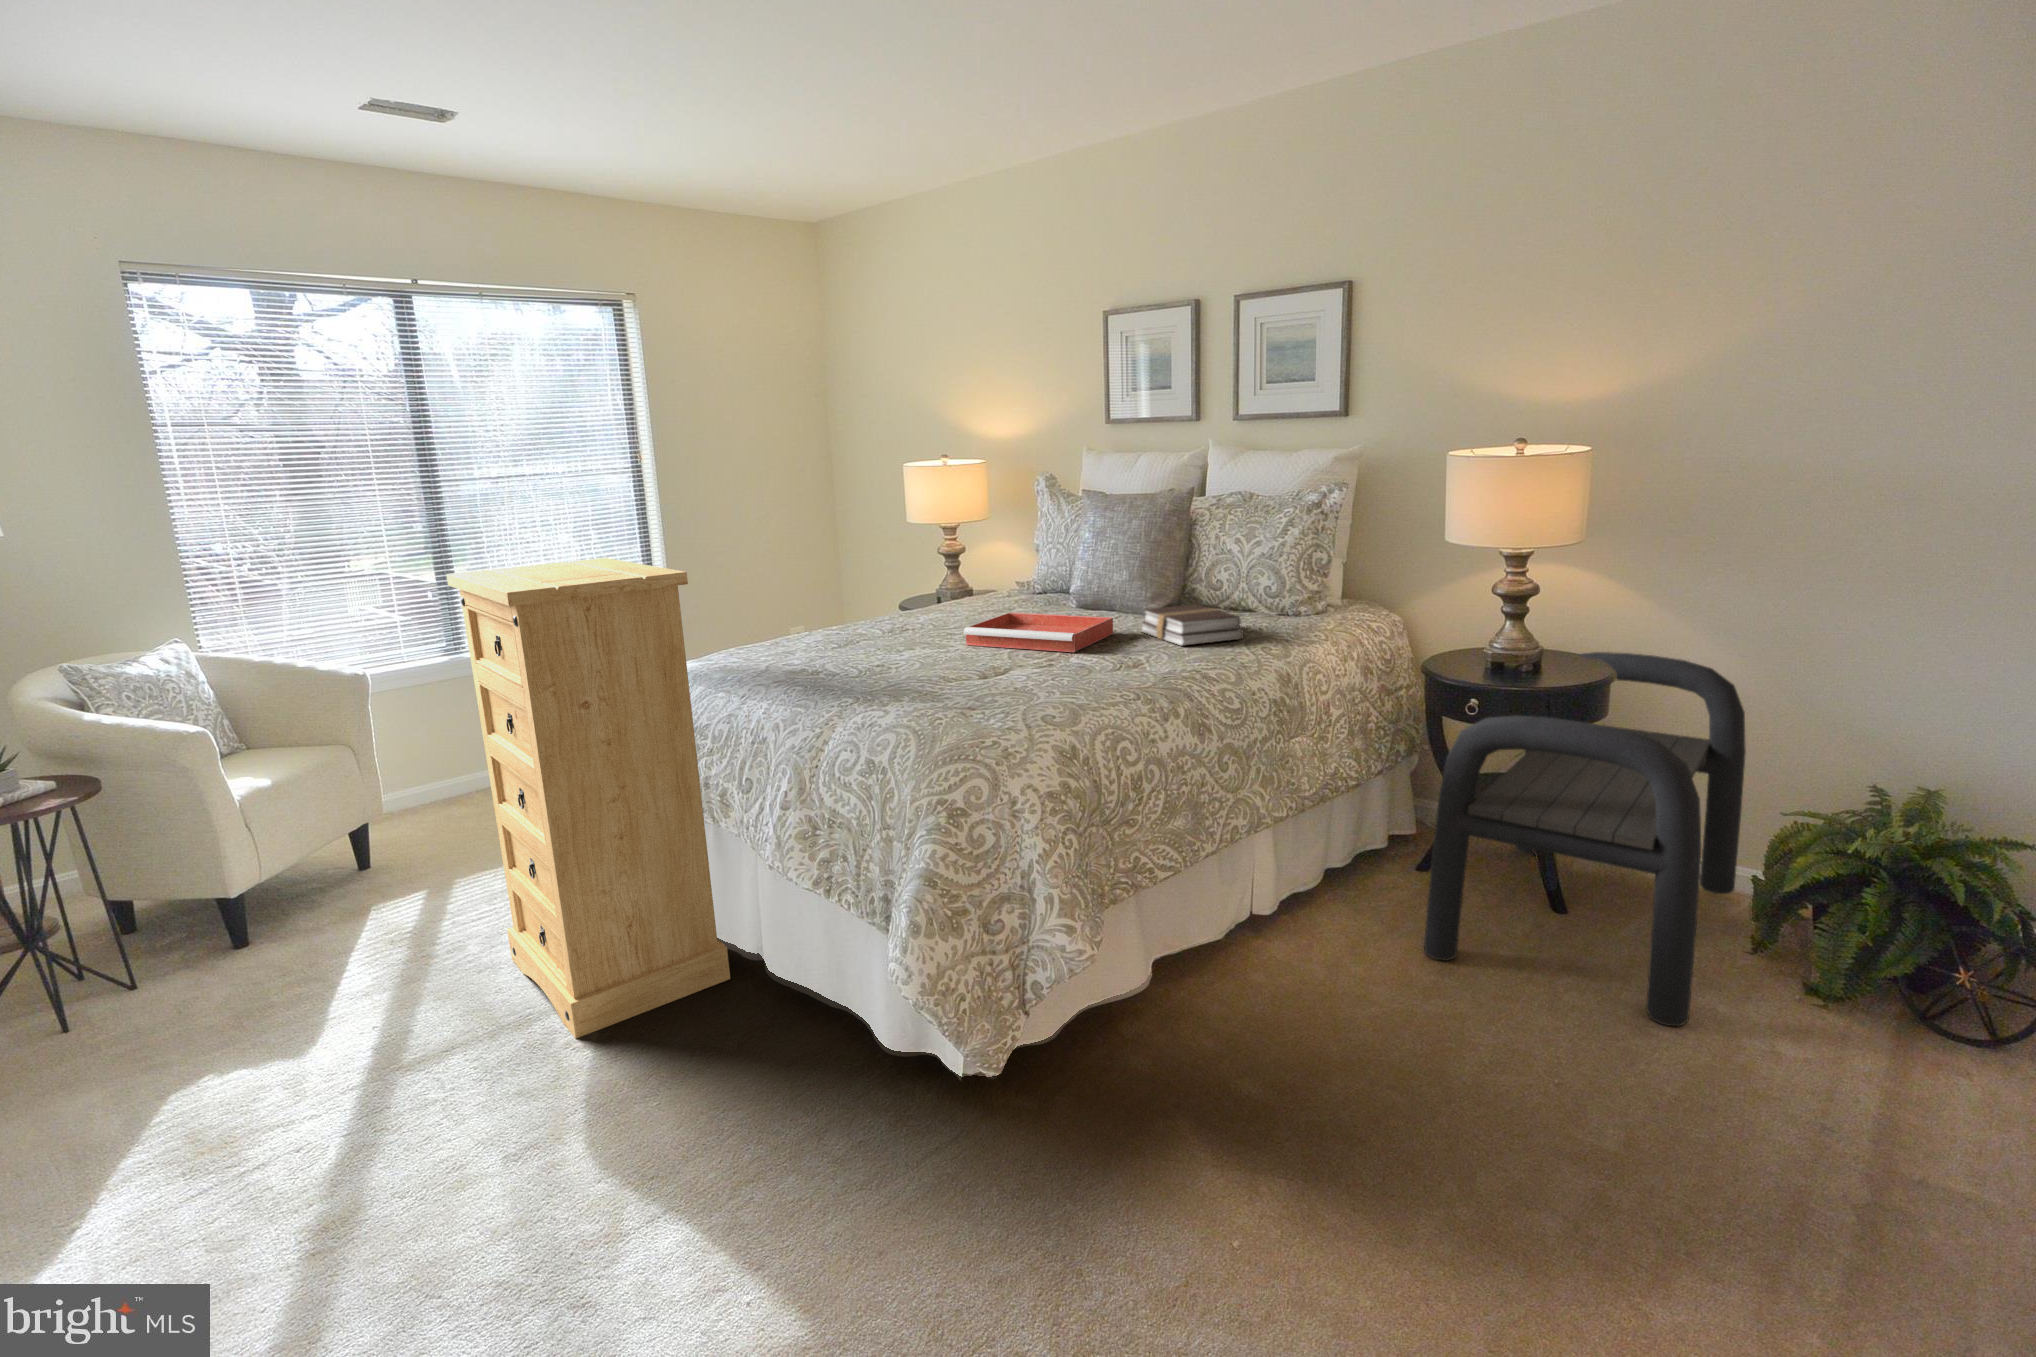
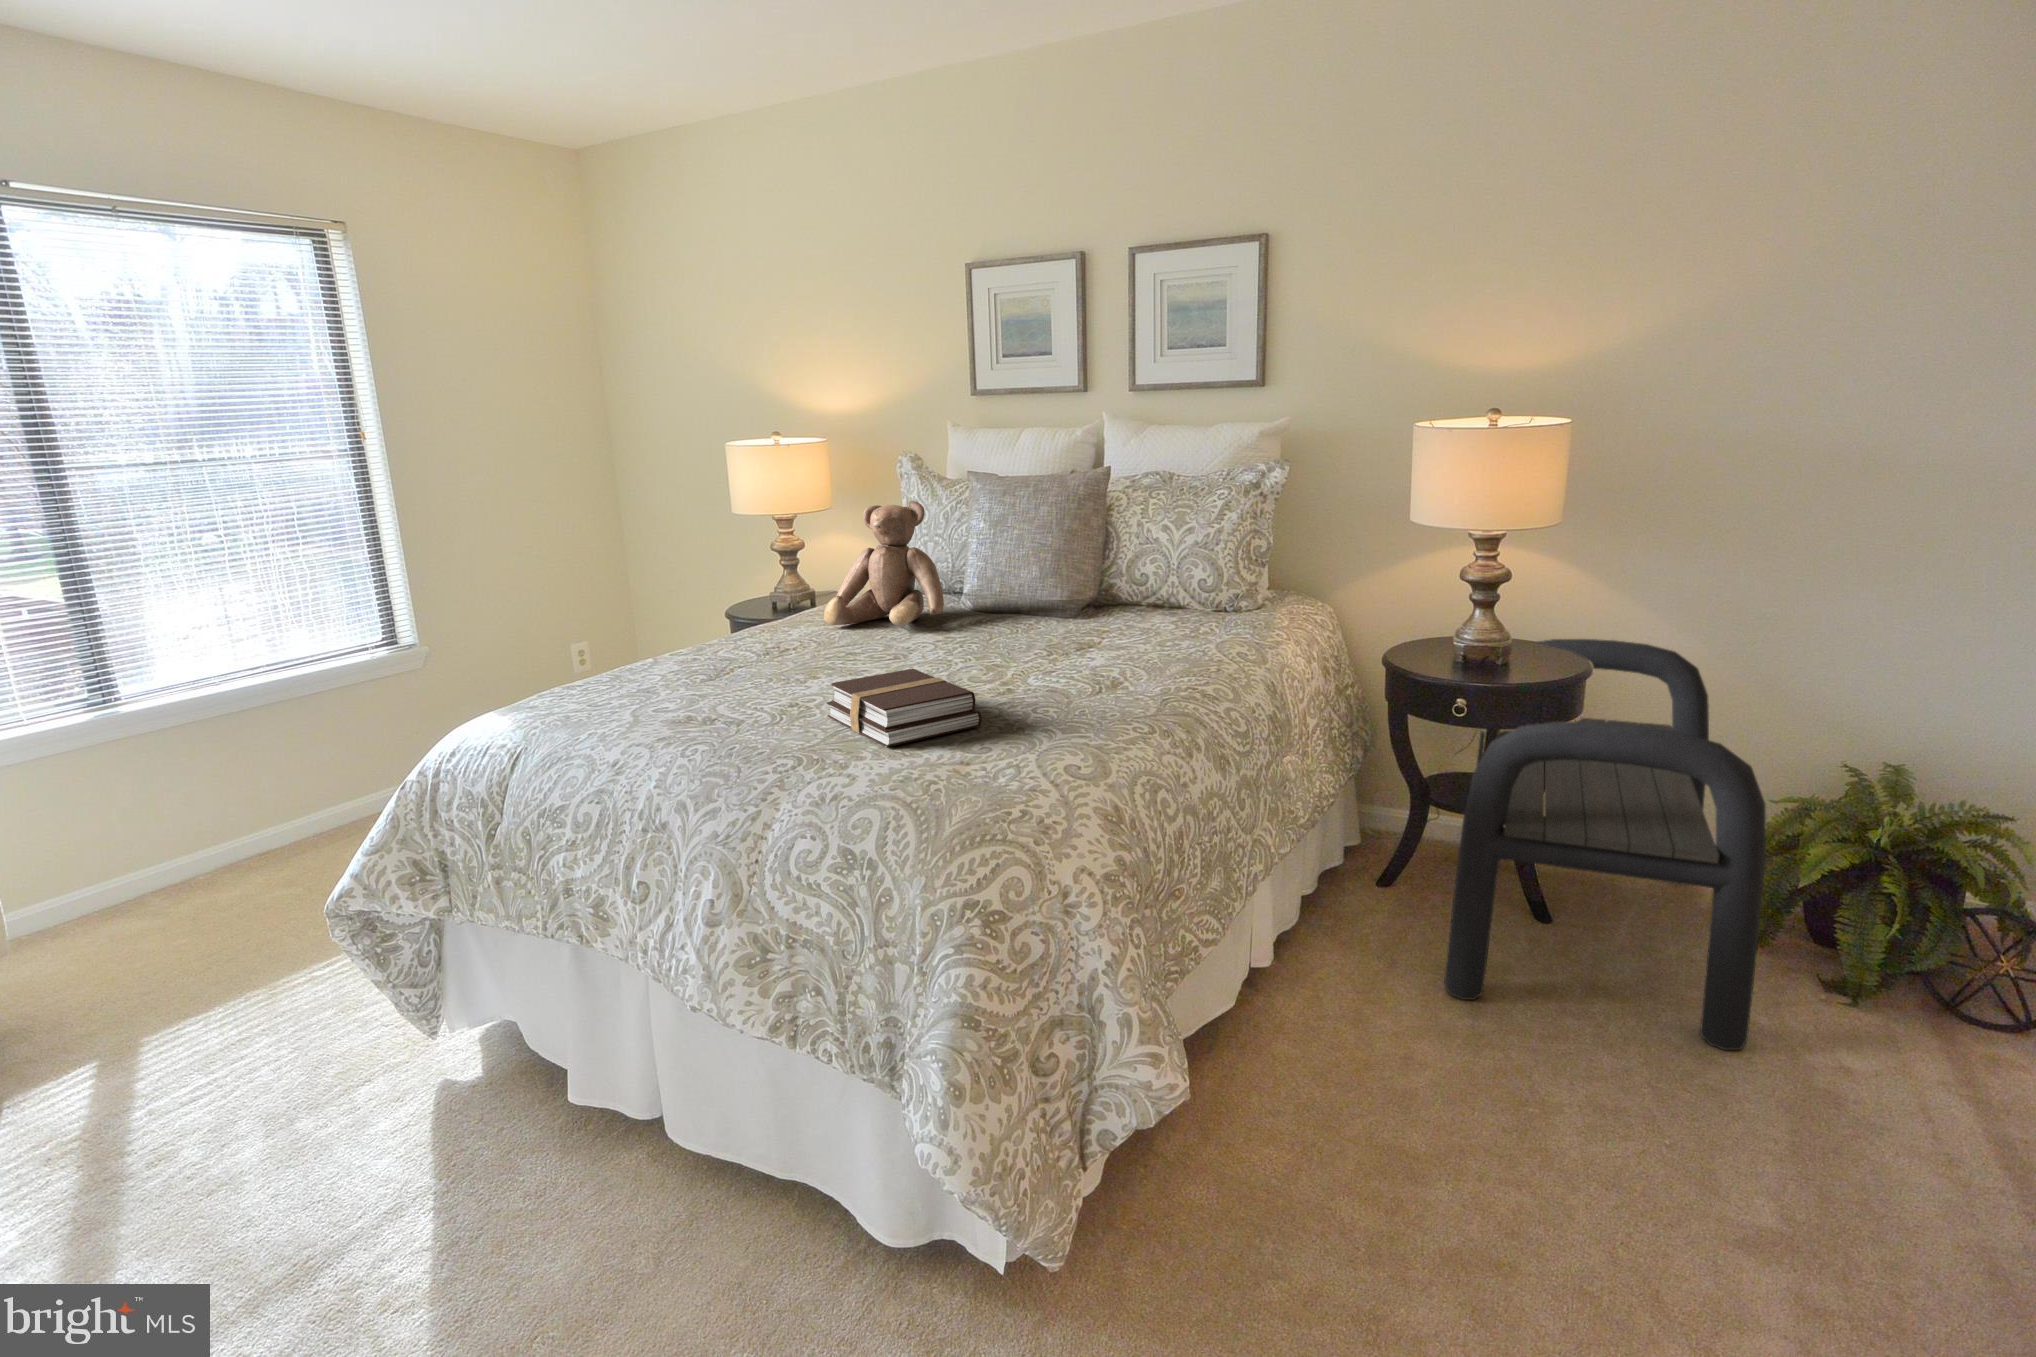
teddy bear: none [946,513,1041,614] -> present [824,501,944,626]
dresser: present [447,558,730,1039] -> none [124,578,617,1292]
book: present [1141,604,1244,646] -> present [826,669,982,747]
tray: present [964,612,1113,652] -> none [881,625,1054,674]

